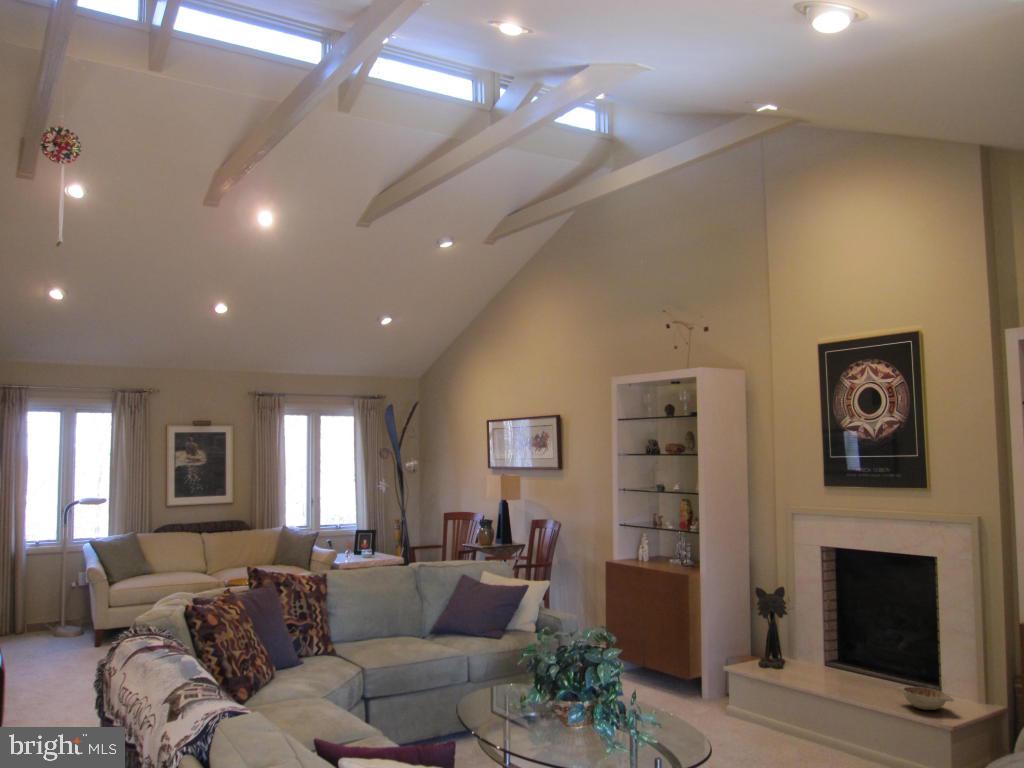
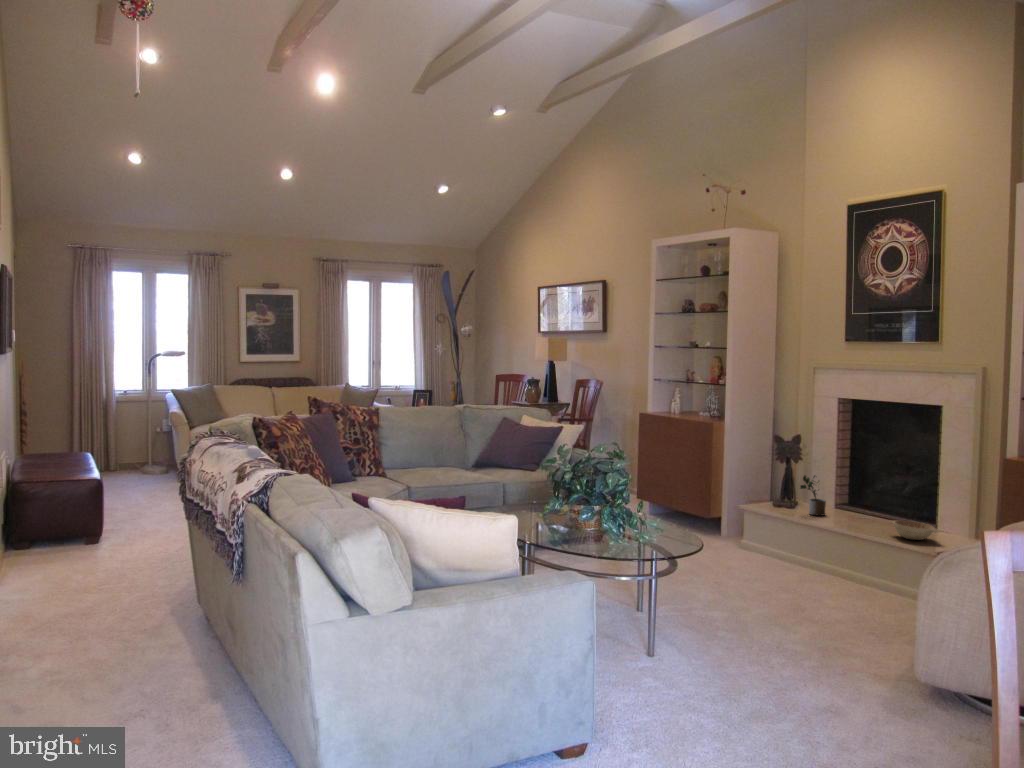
potted plant: none [792,632,822,679] -> present [800,475,826,516]

